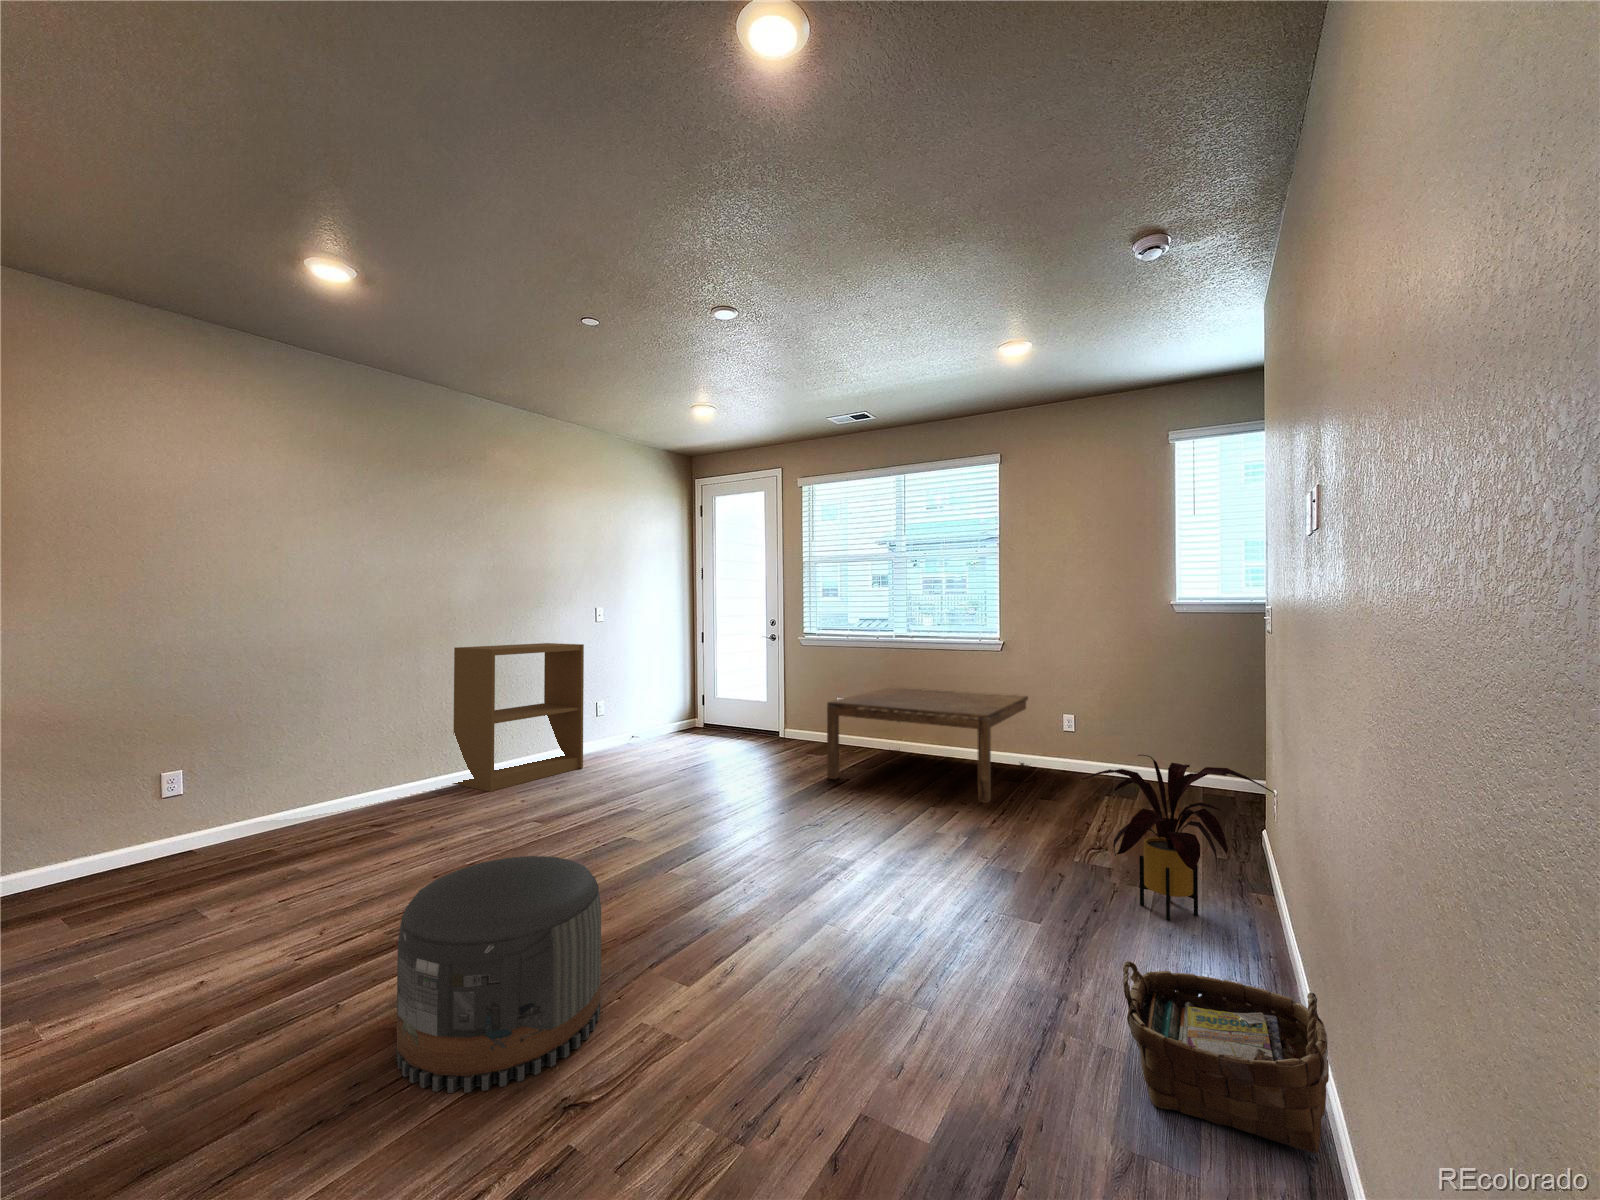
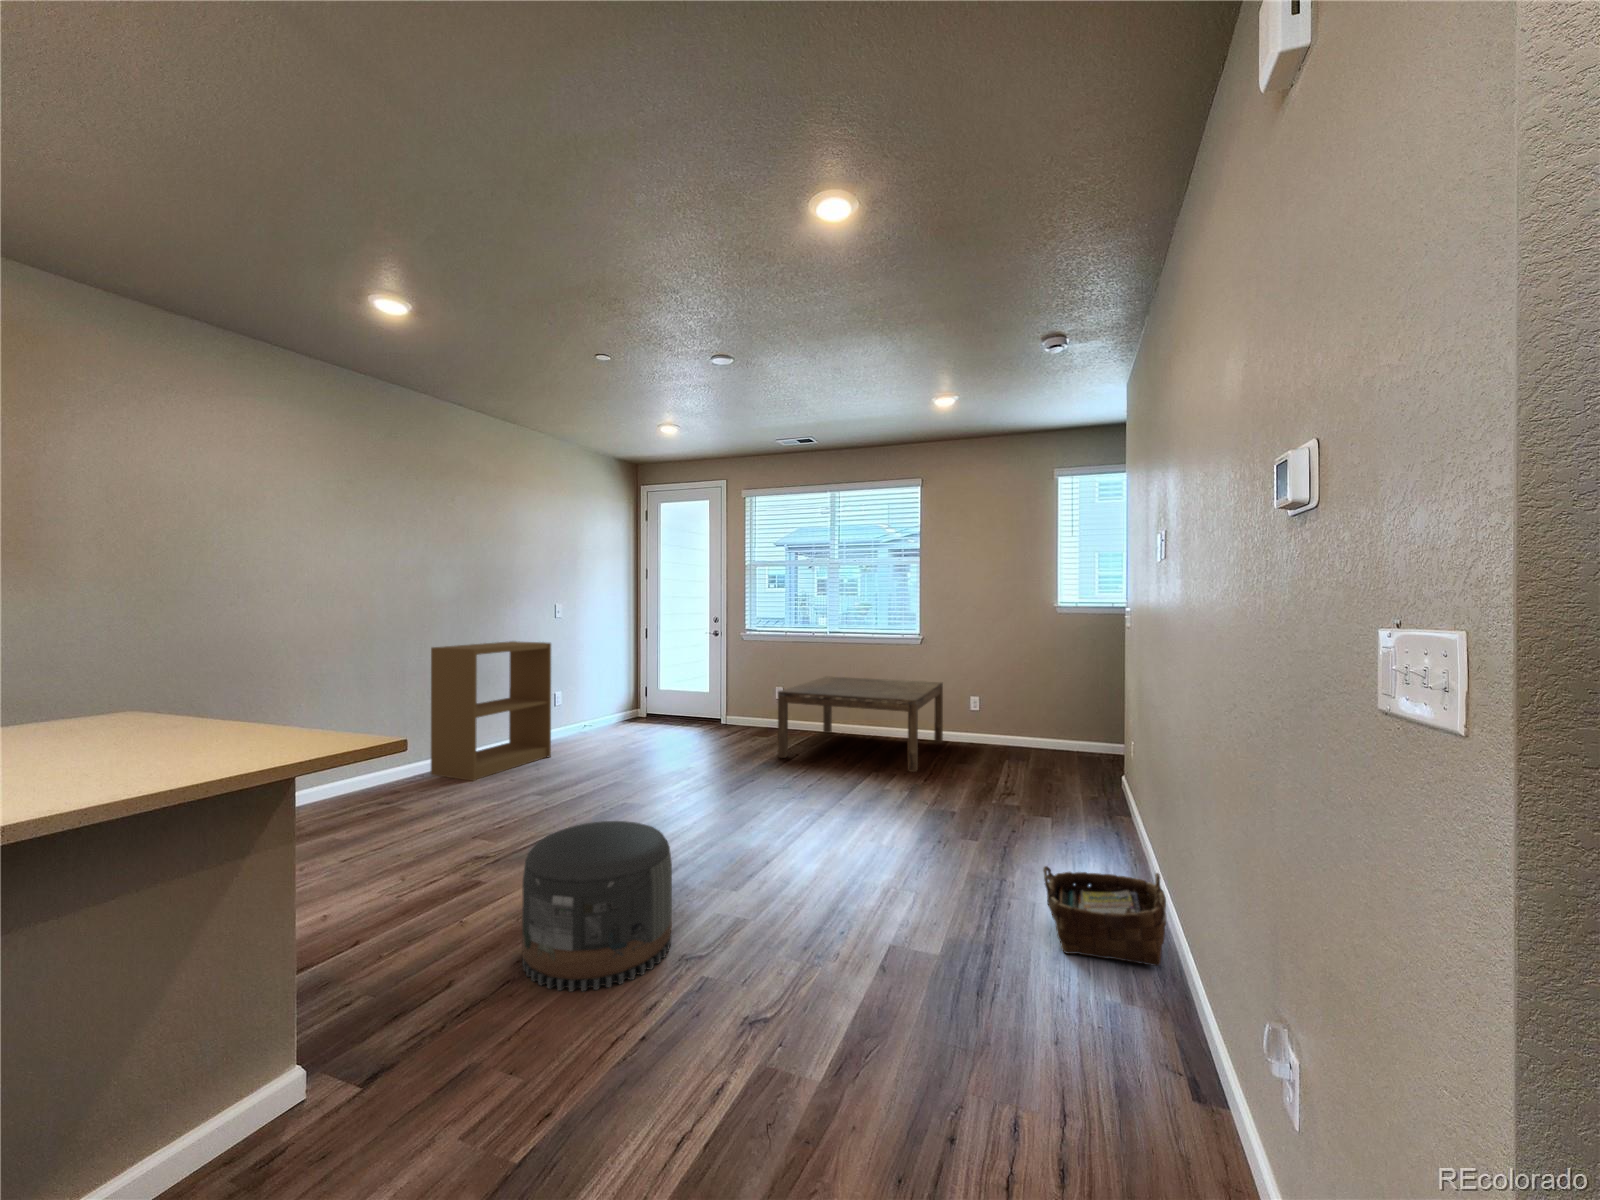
house plant: present [1083,755,1274,920] -> none [1001,728,1134,847]

